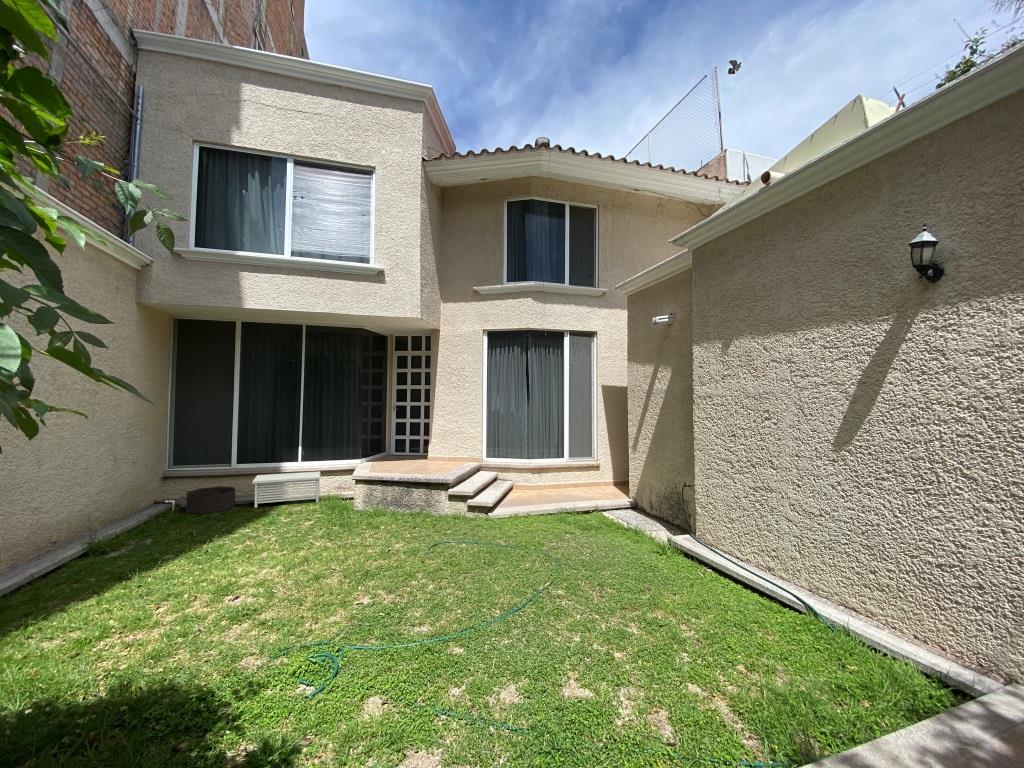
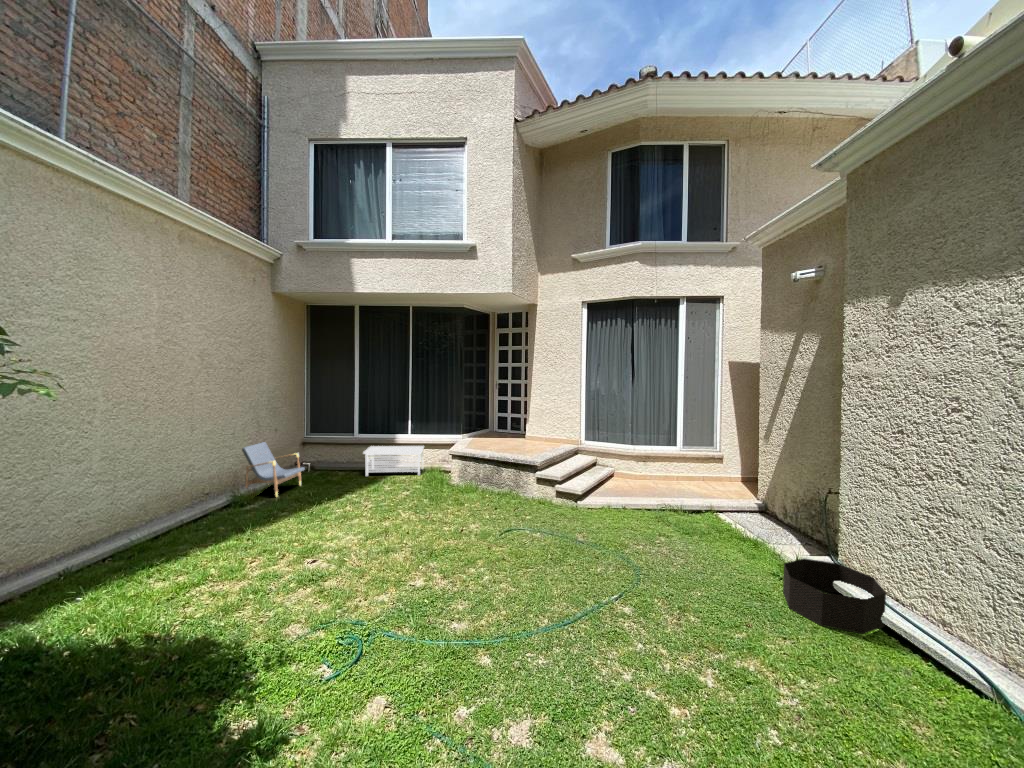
lounge chair: none [100,476,183,540] -> present [242,442,305,497]
basket: present [186,486,236,514] -> present [783,559,886,634]

